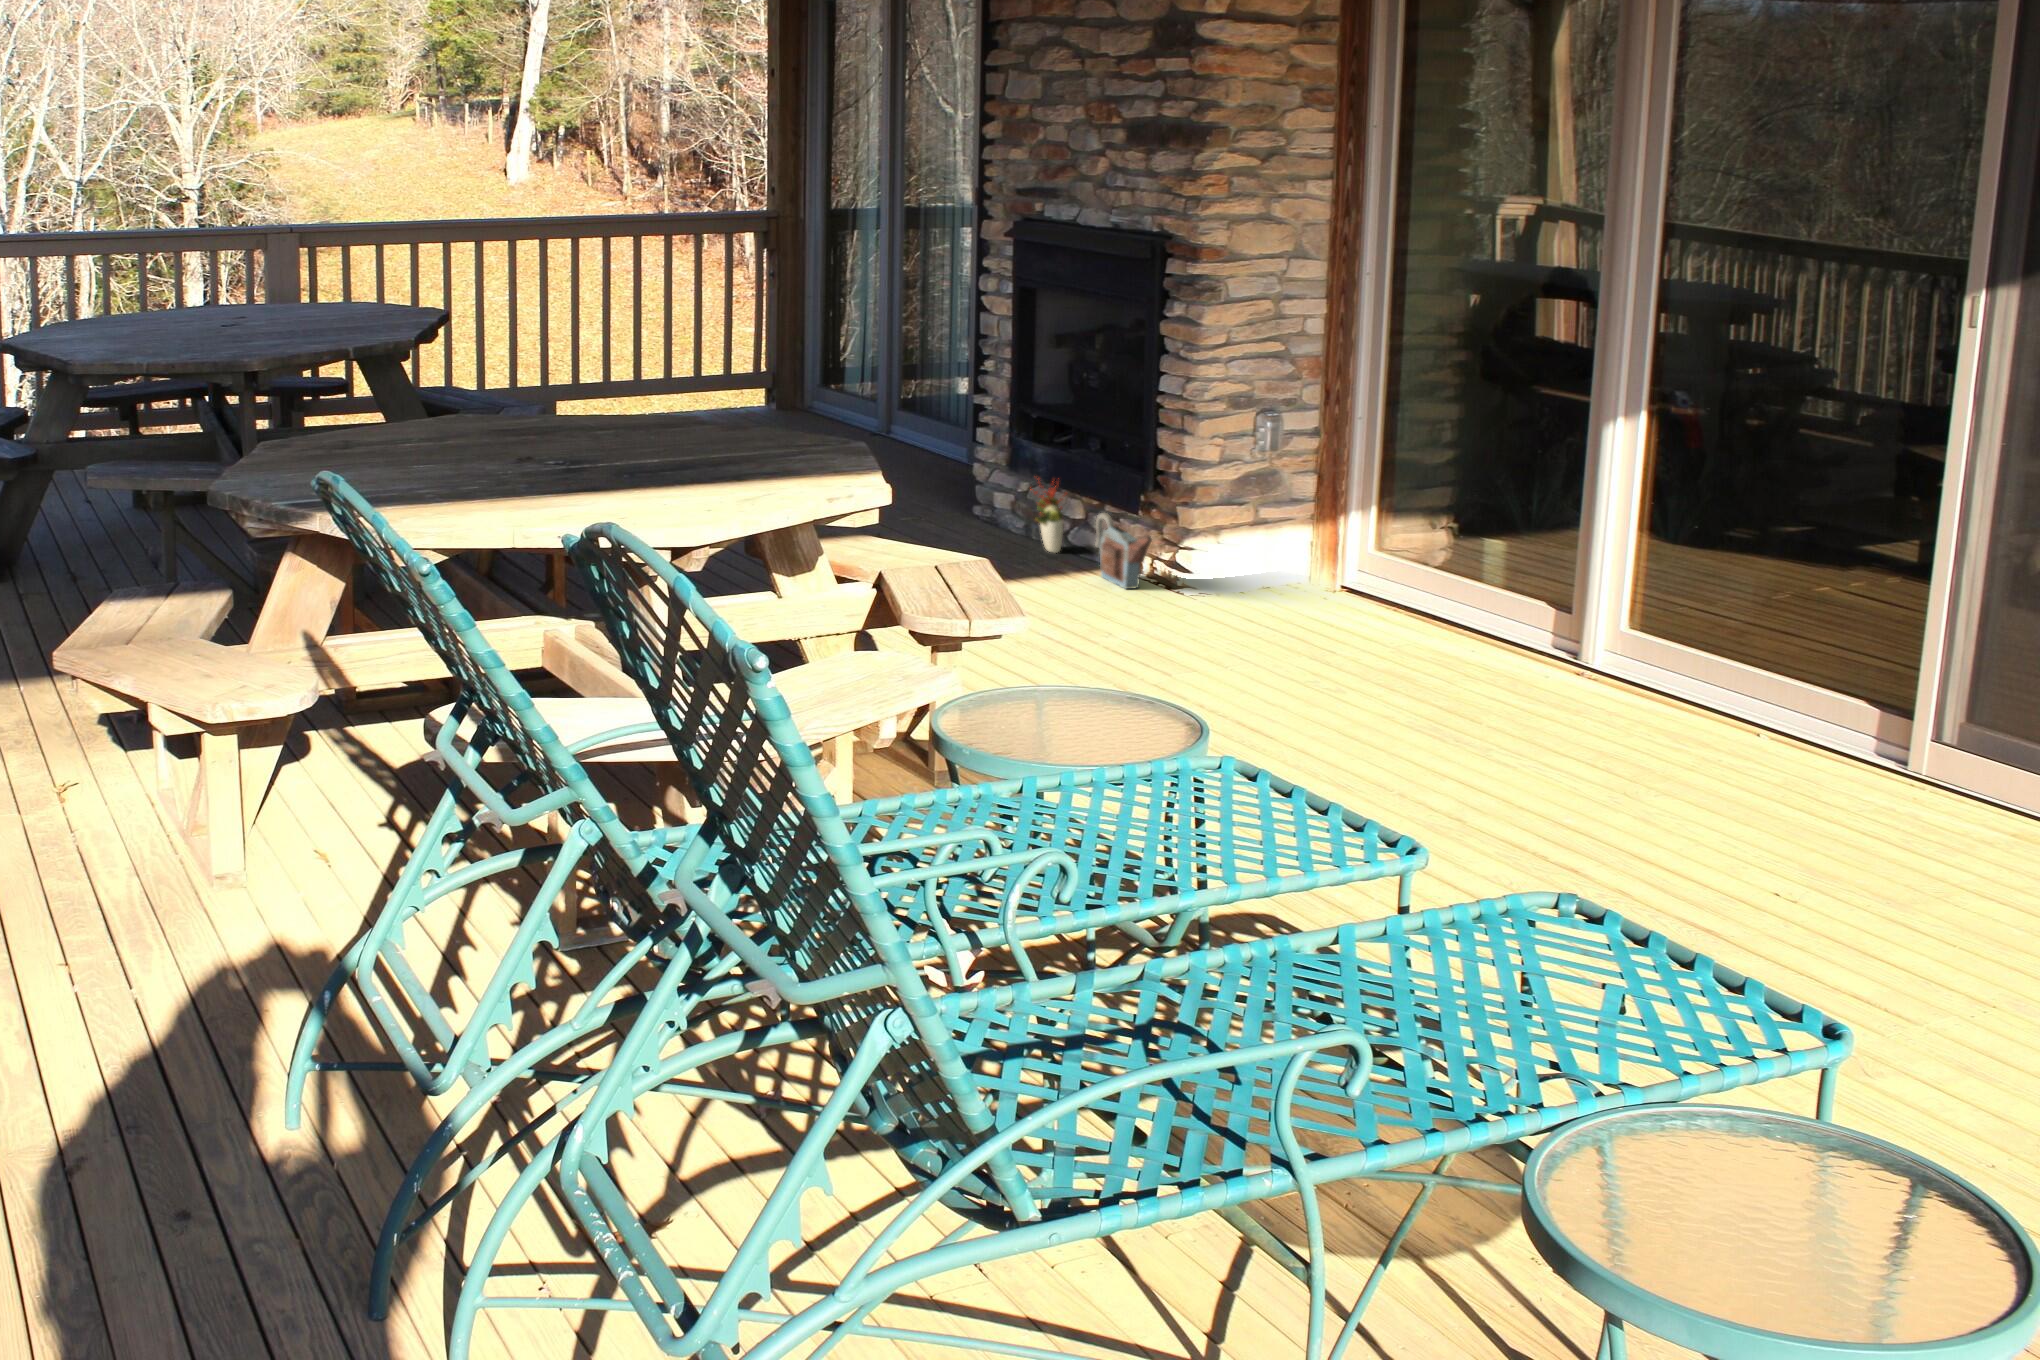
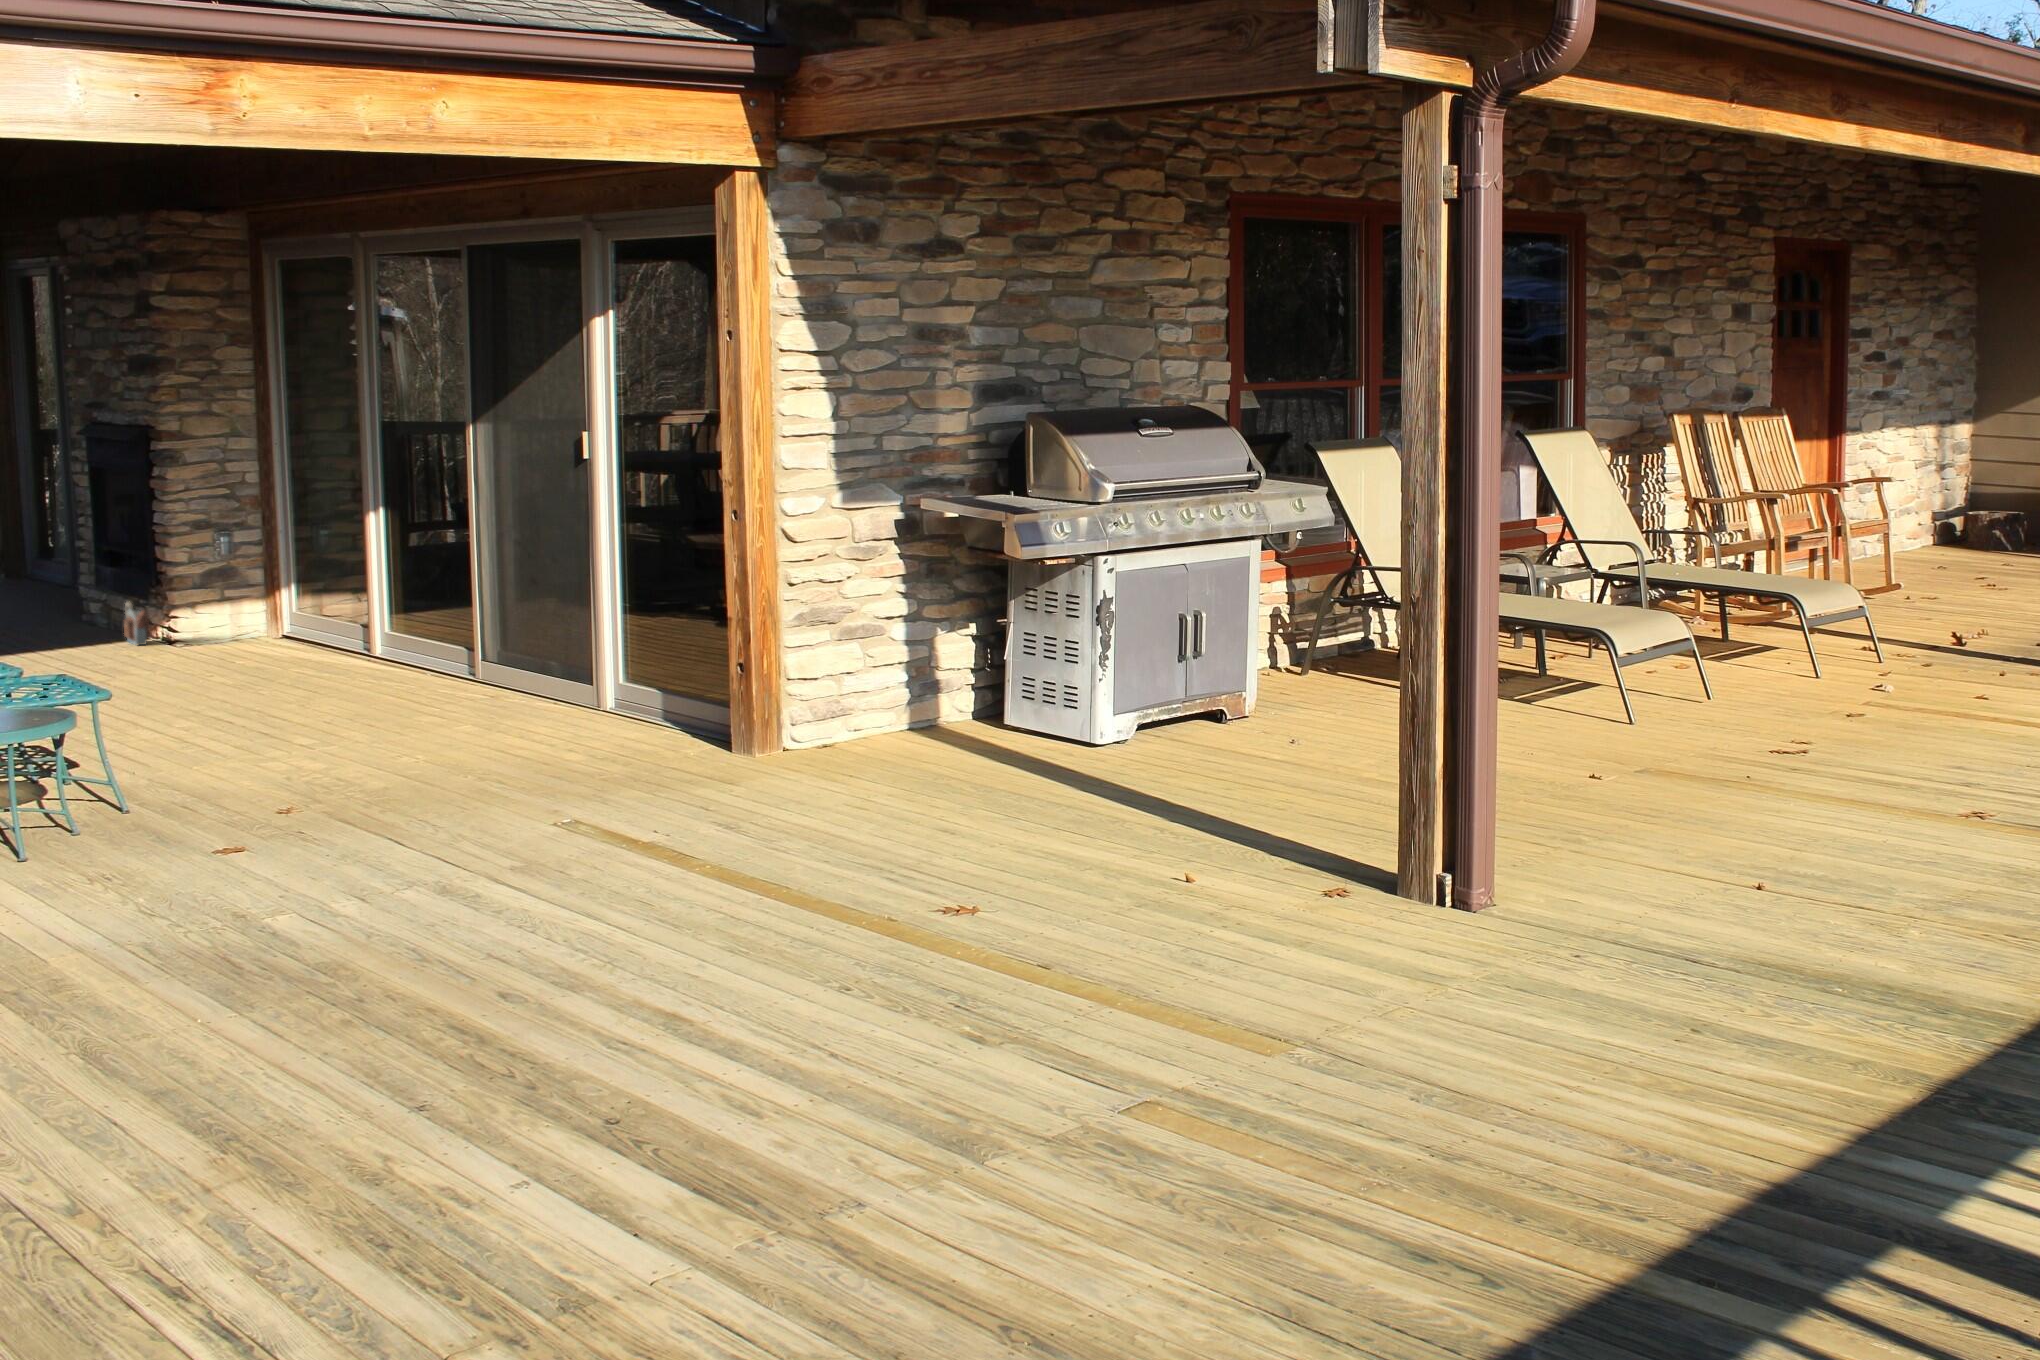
decorative plant: present [1030,478,1066,553] -> none [90,585,119,634]

